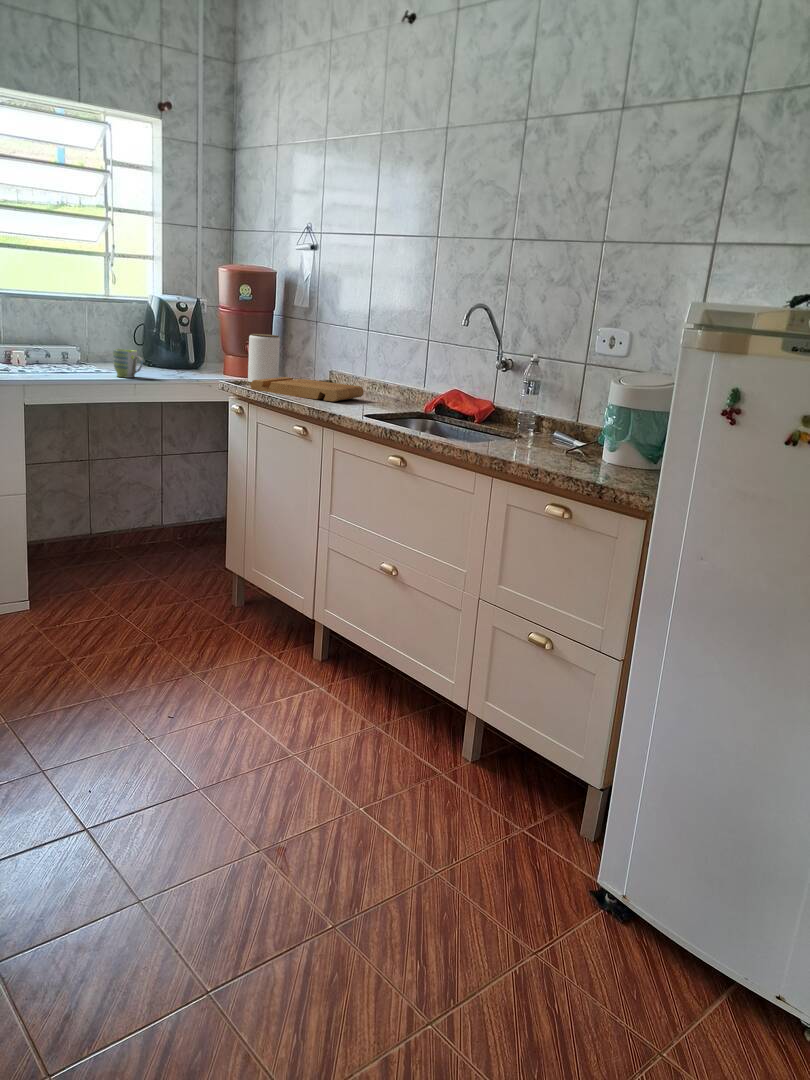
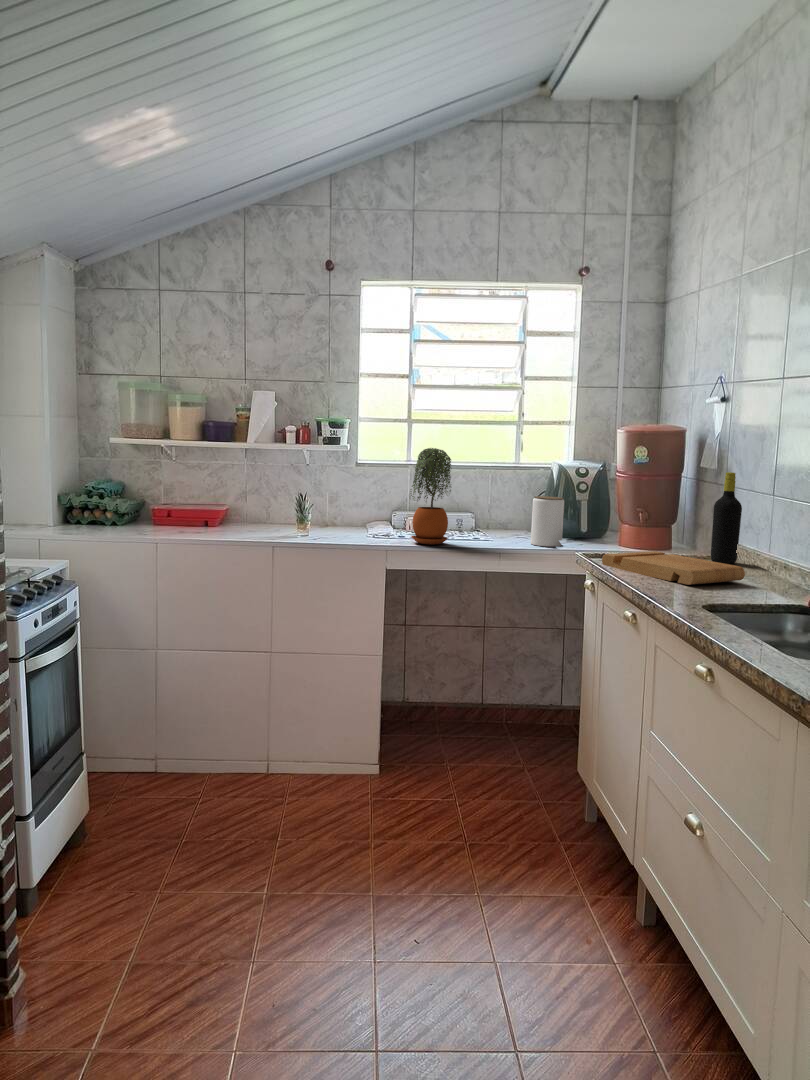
potted plant: none [36,278,79,377] -> present [409,448,451,545]
bottle: none [314,310,337,386] -> present [711,472,742,563]
jar: present [248,334,280,382] -> present [531,496,564,547]
mug: present [113,349,143,378] -> none [488,516,515,547]

